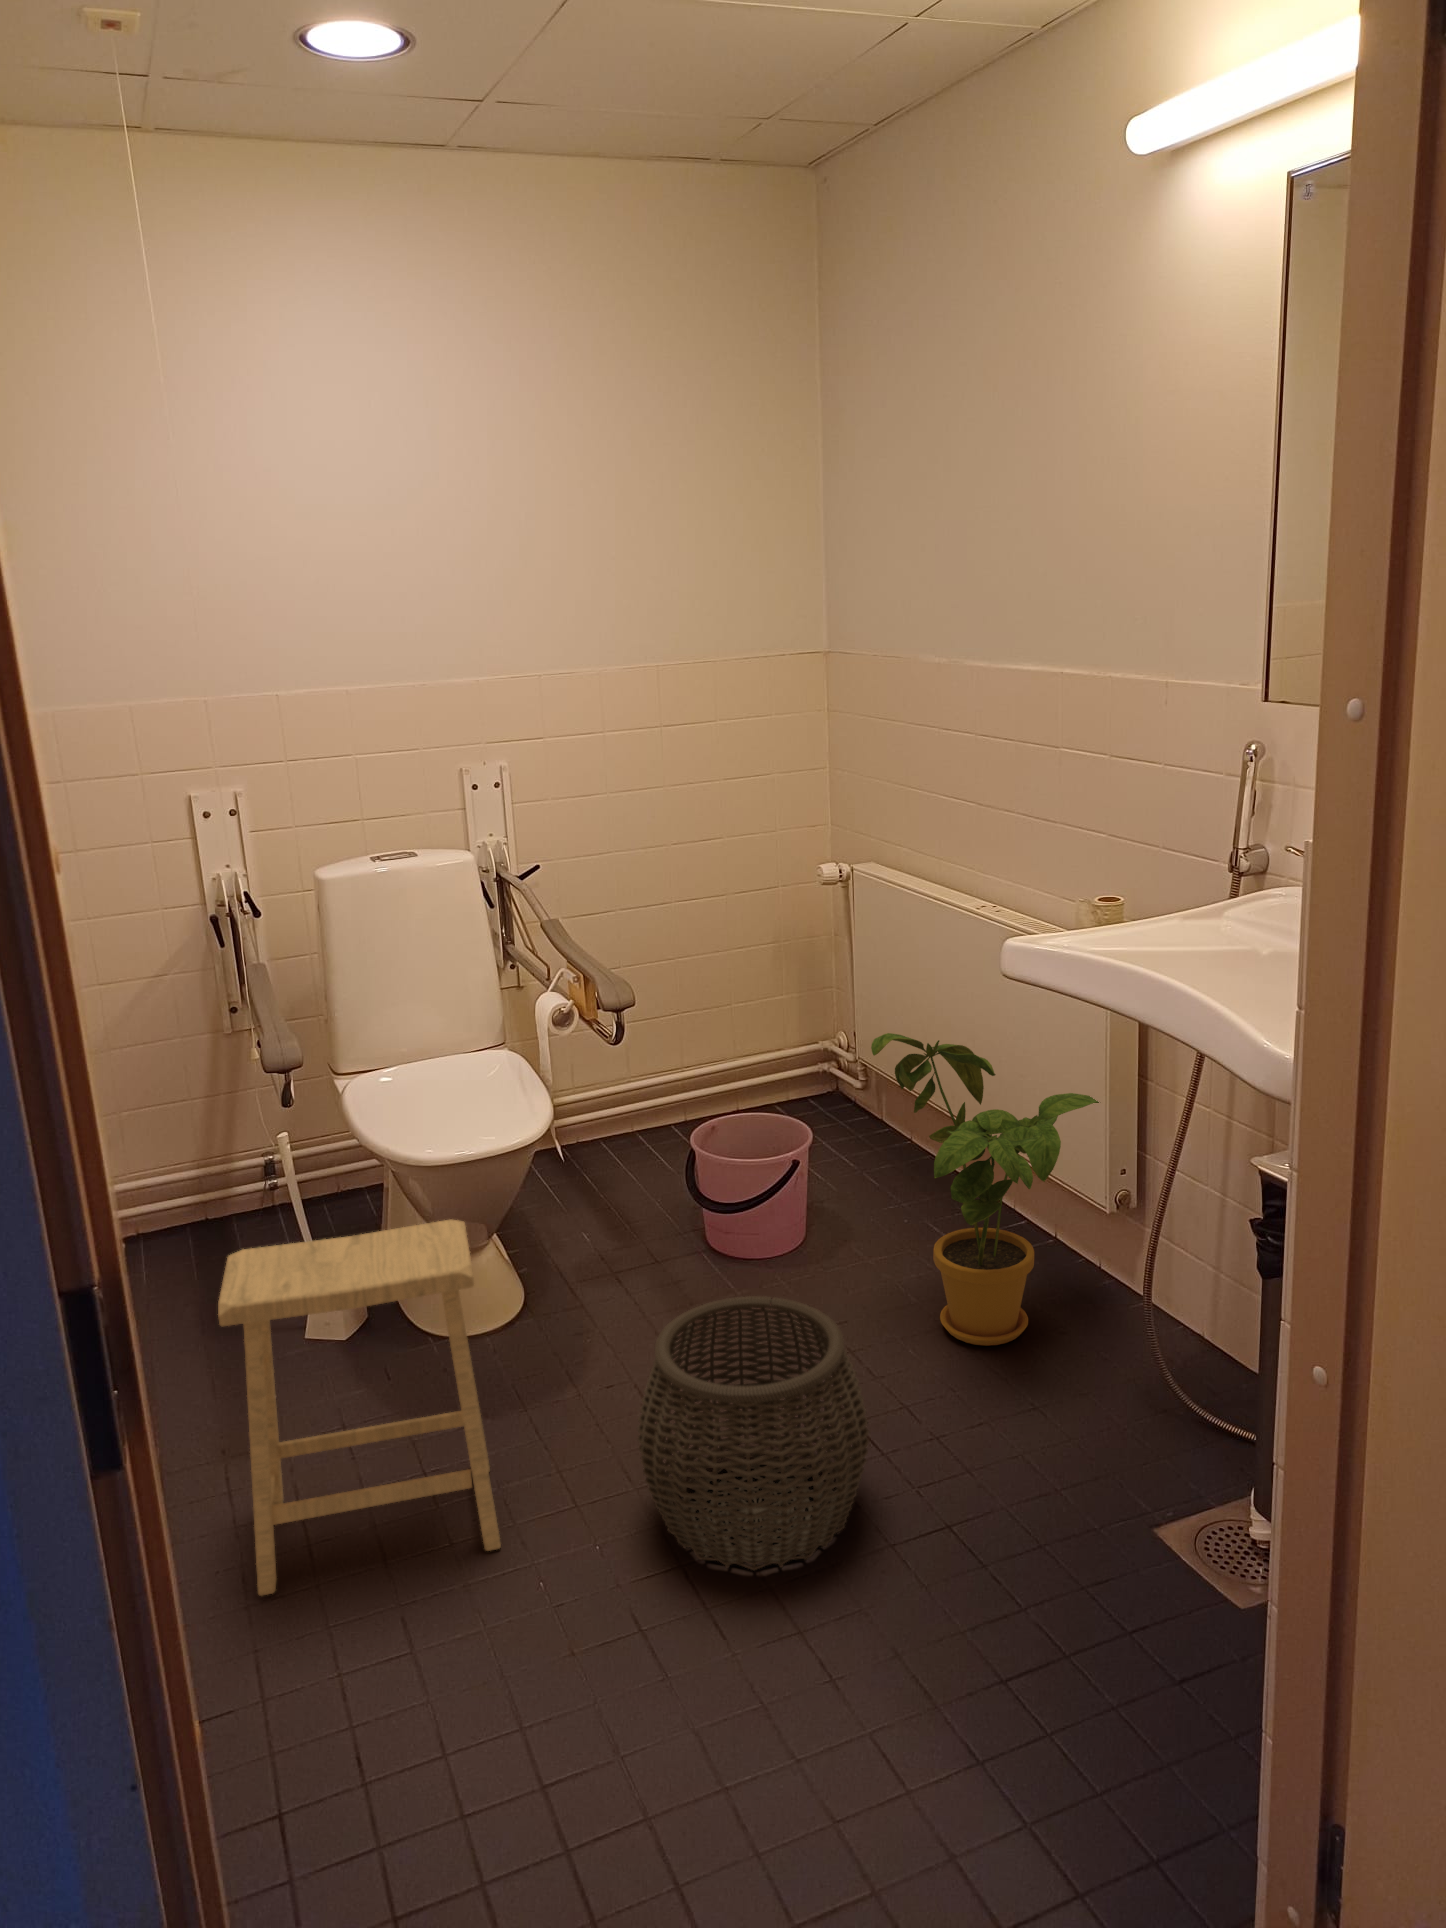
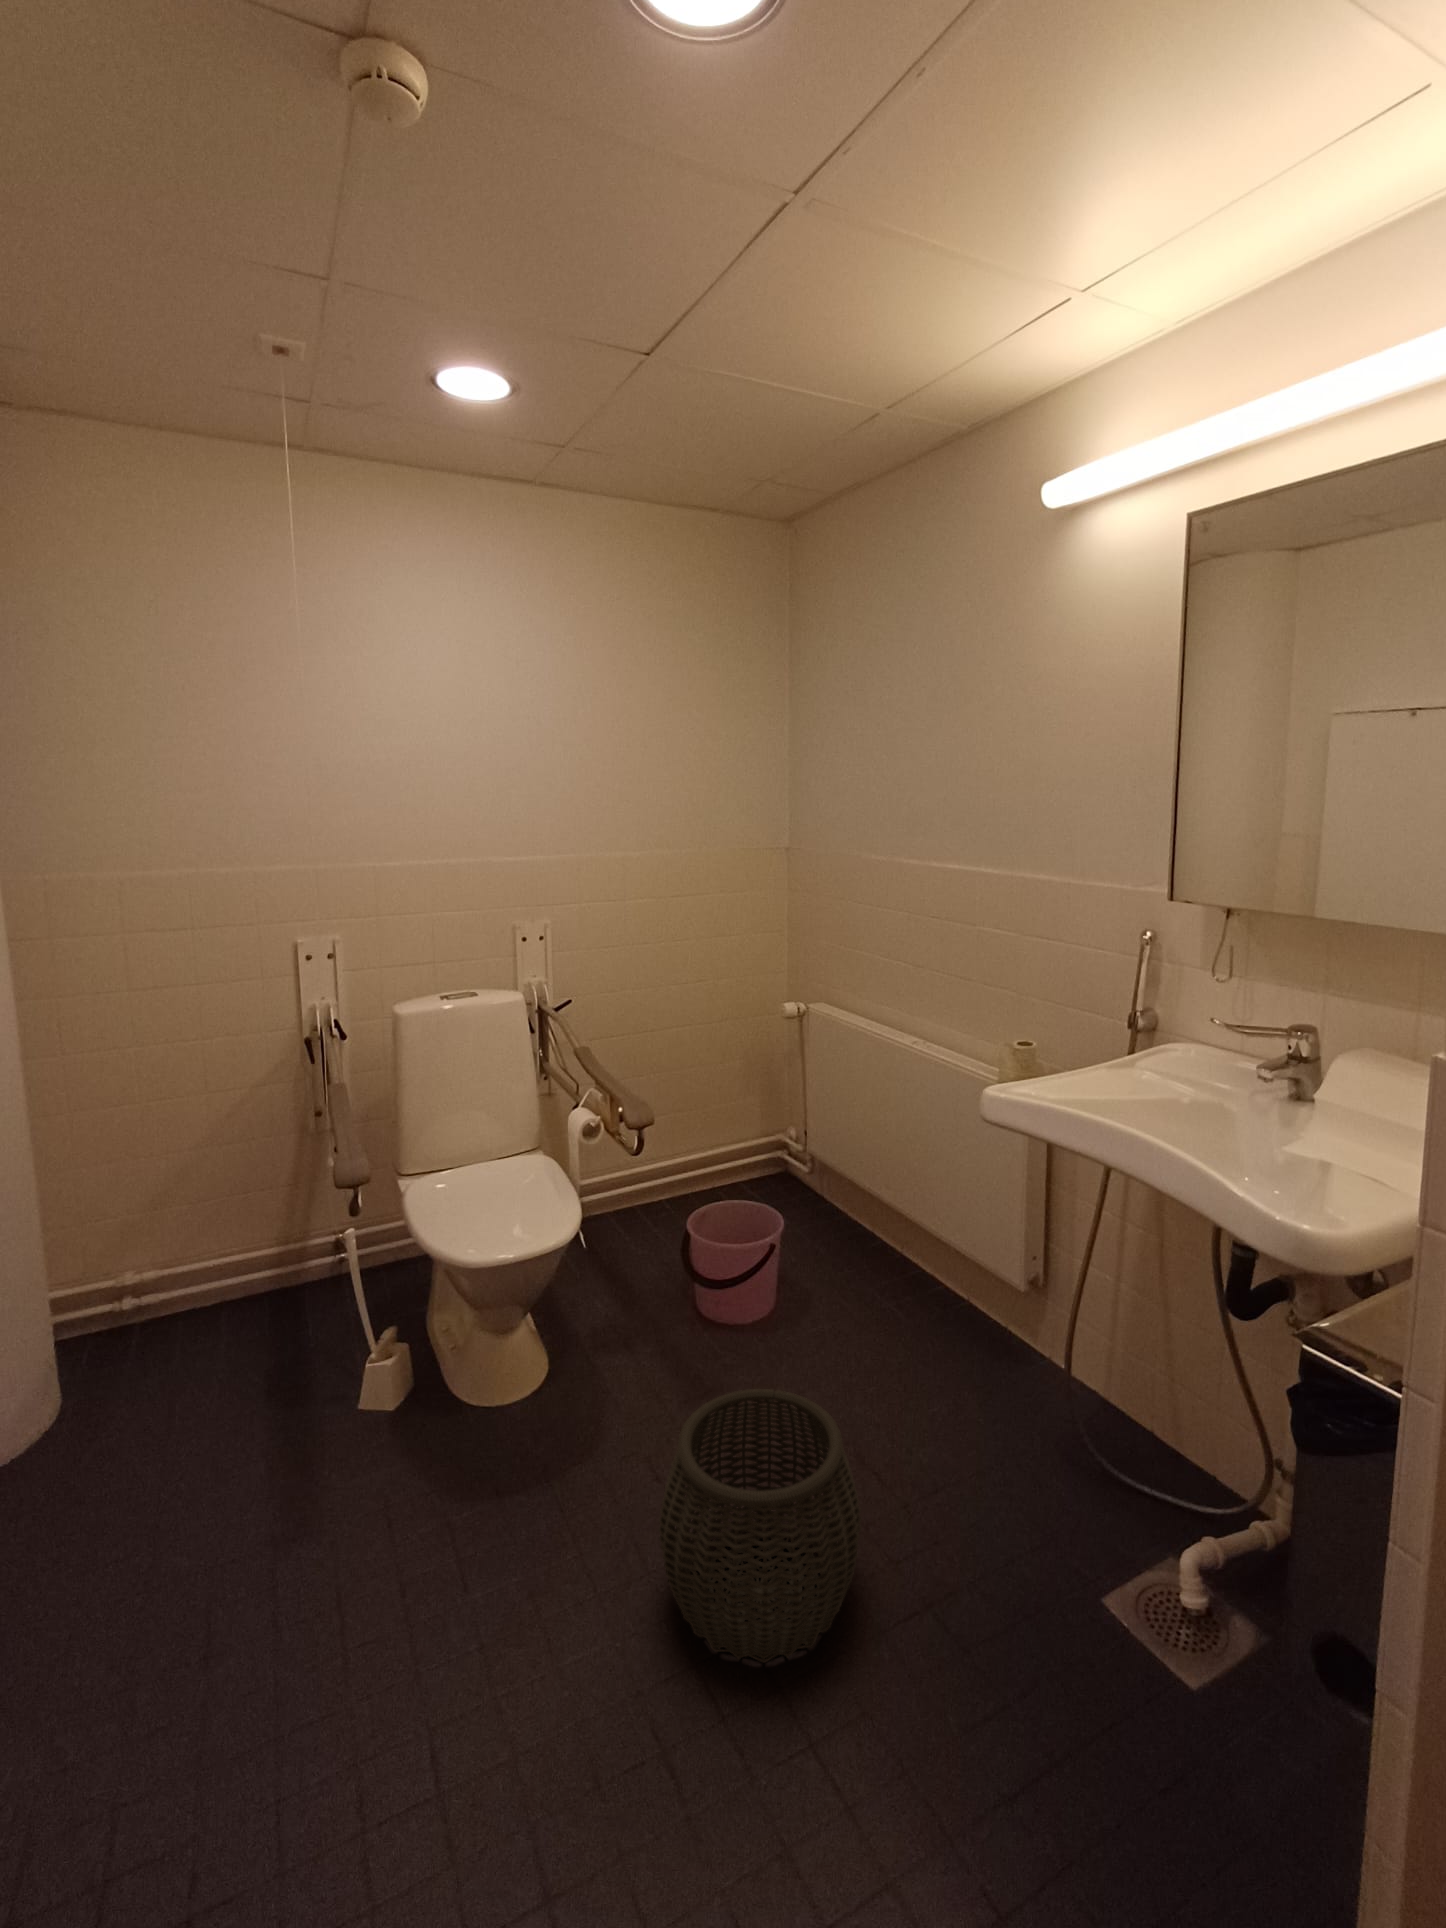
house plant: present [871,1033,1099,1346] -> none [843,1150,1021,1411]
footstool: present [218,1220,501,1596] -> none [280,1324,531,1708]

